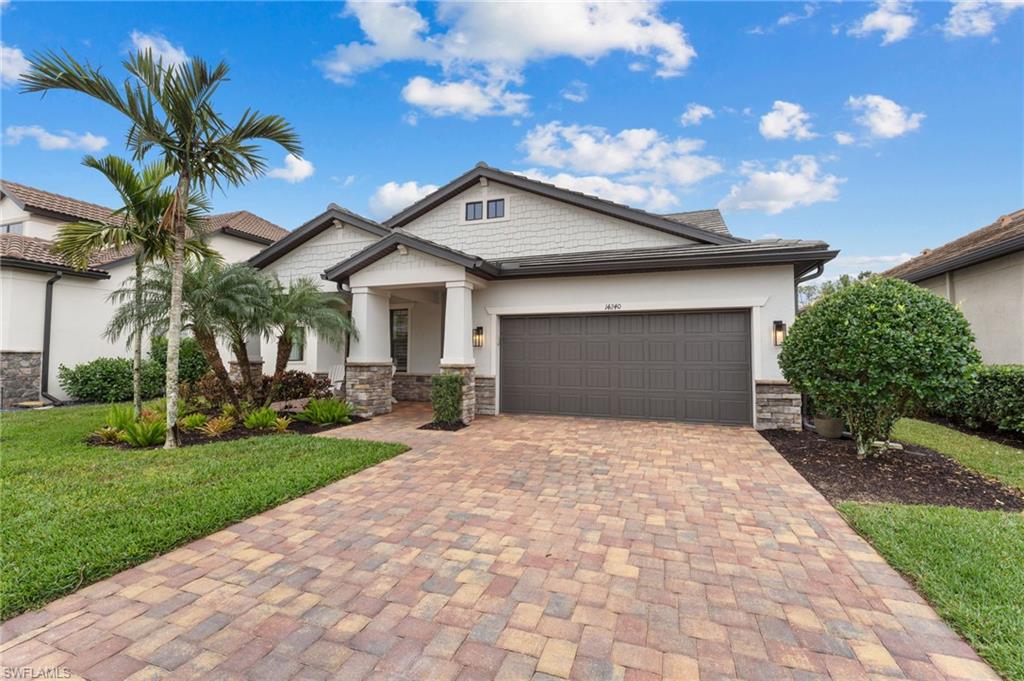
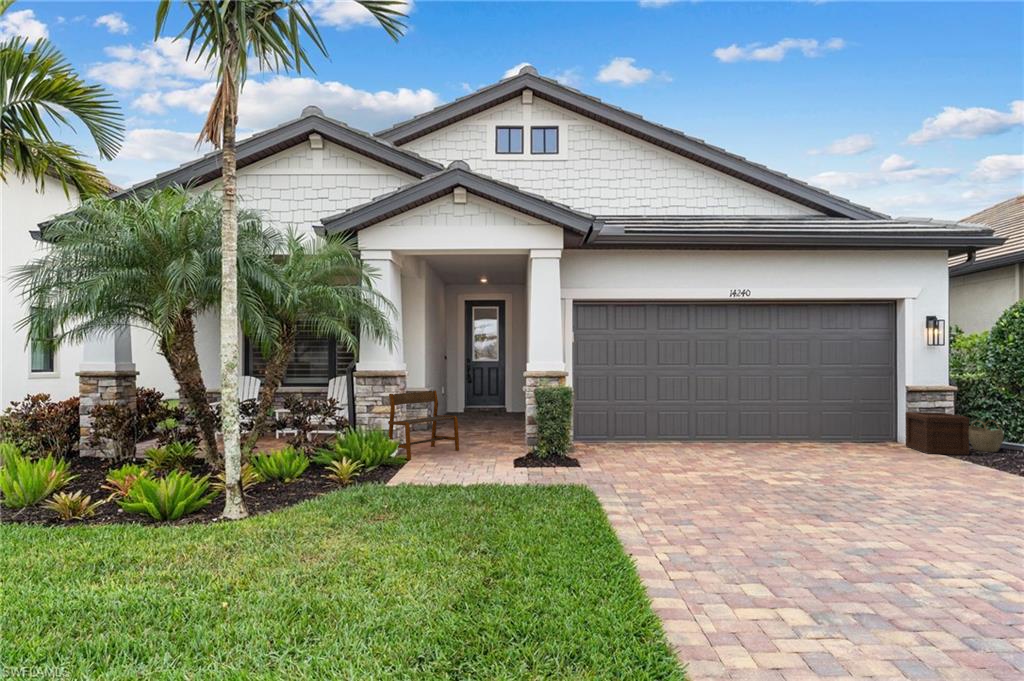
bench: none [348,383,401,431] -> present [388,390,459,460]
wooden crate: none [756,402,806,440] -> present [906,412,969,455]

